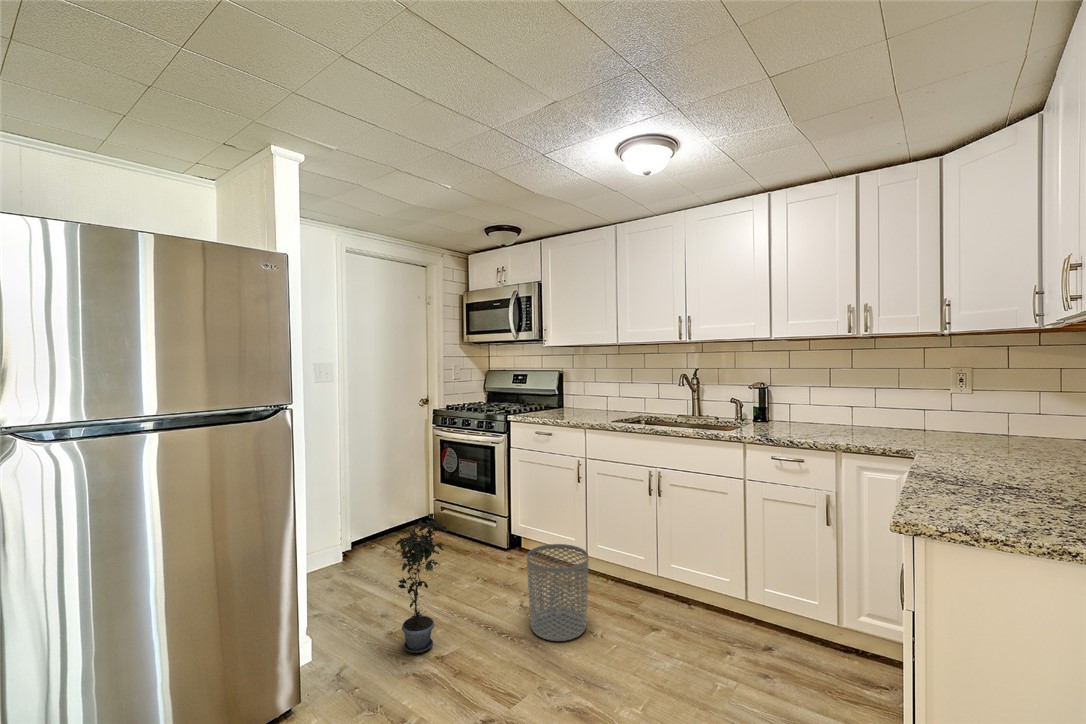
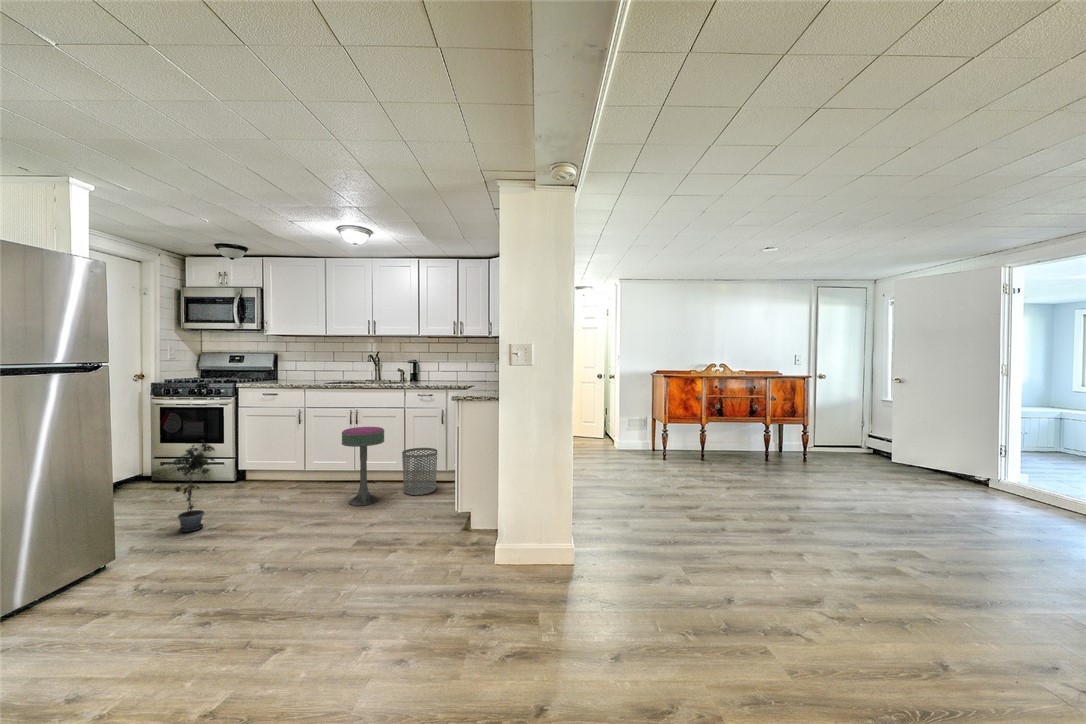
bar stool: none [626,515,703,678] -> present [342,427,384,506]
waste bin: present [527,544,588,641] -> present [402,448,437,495]

